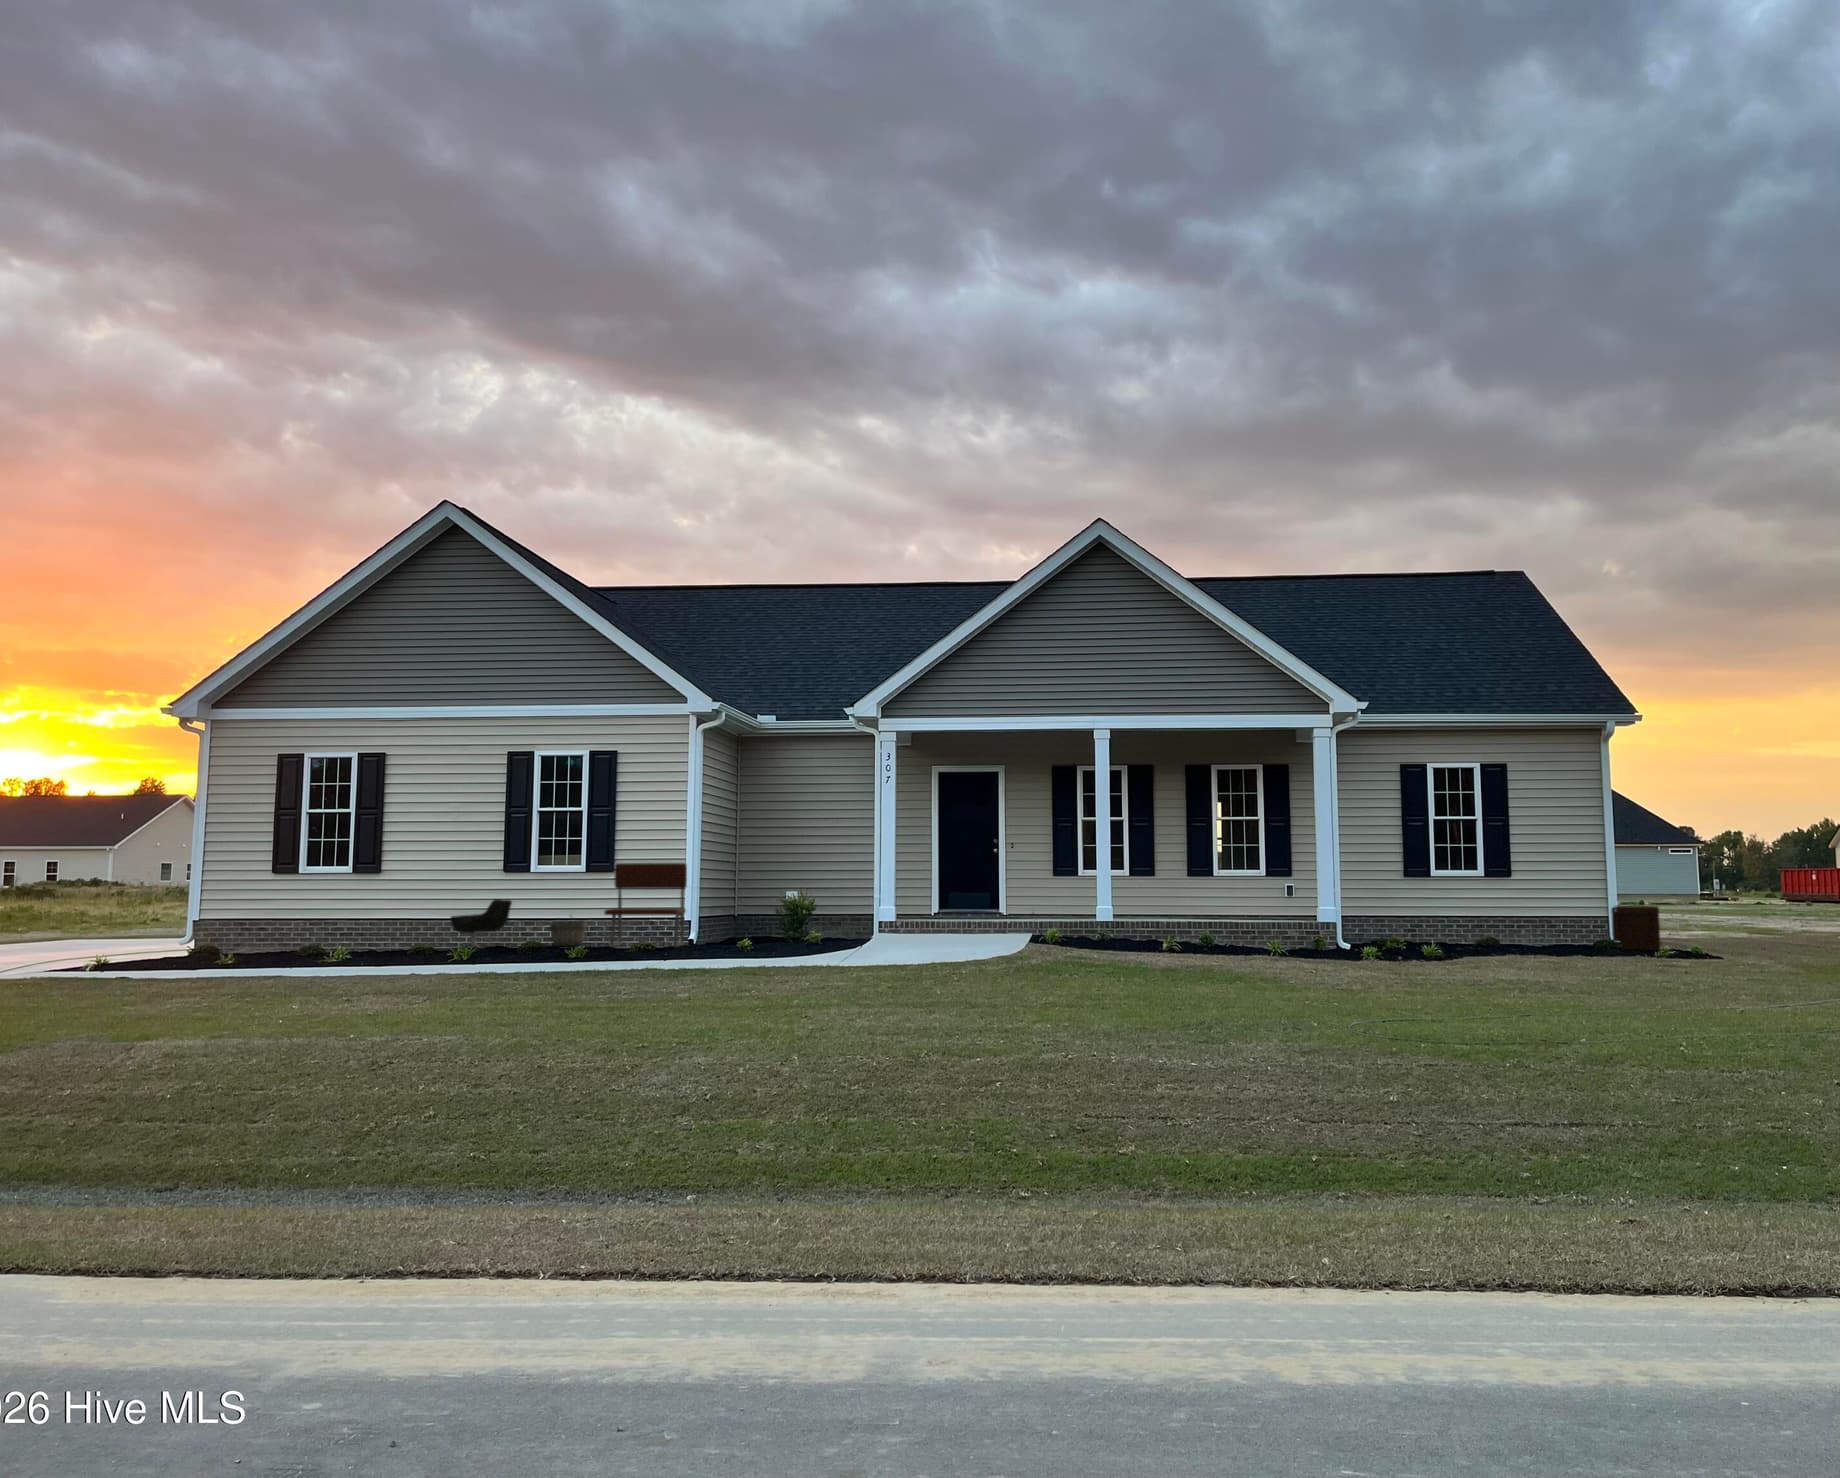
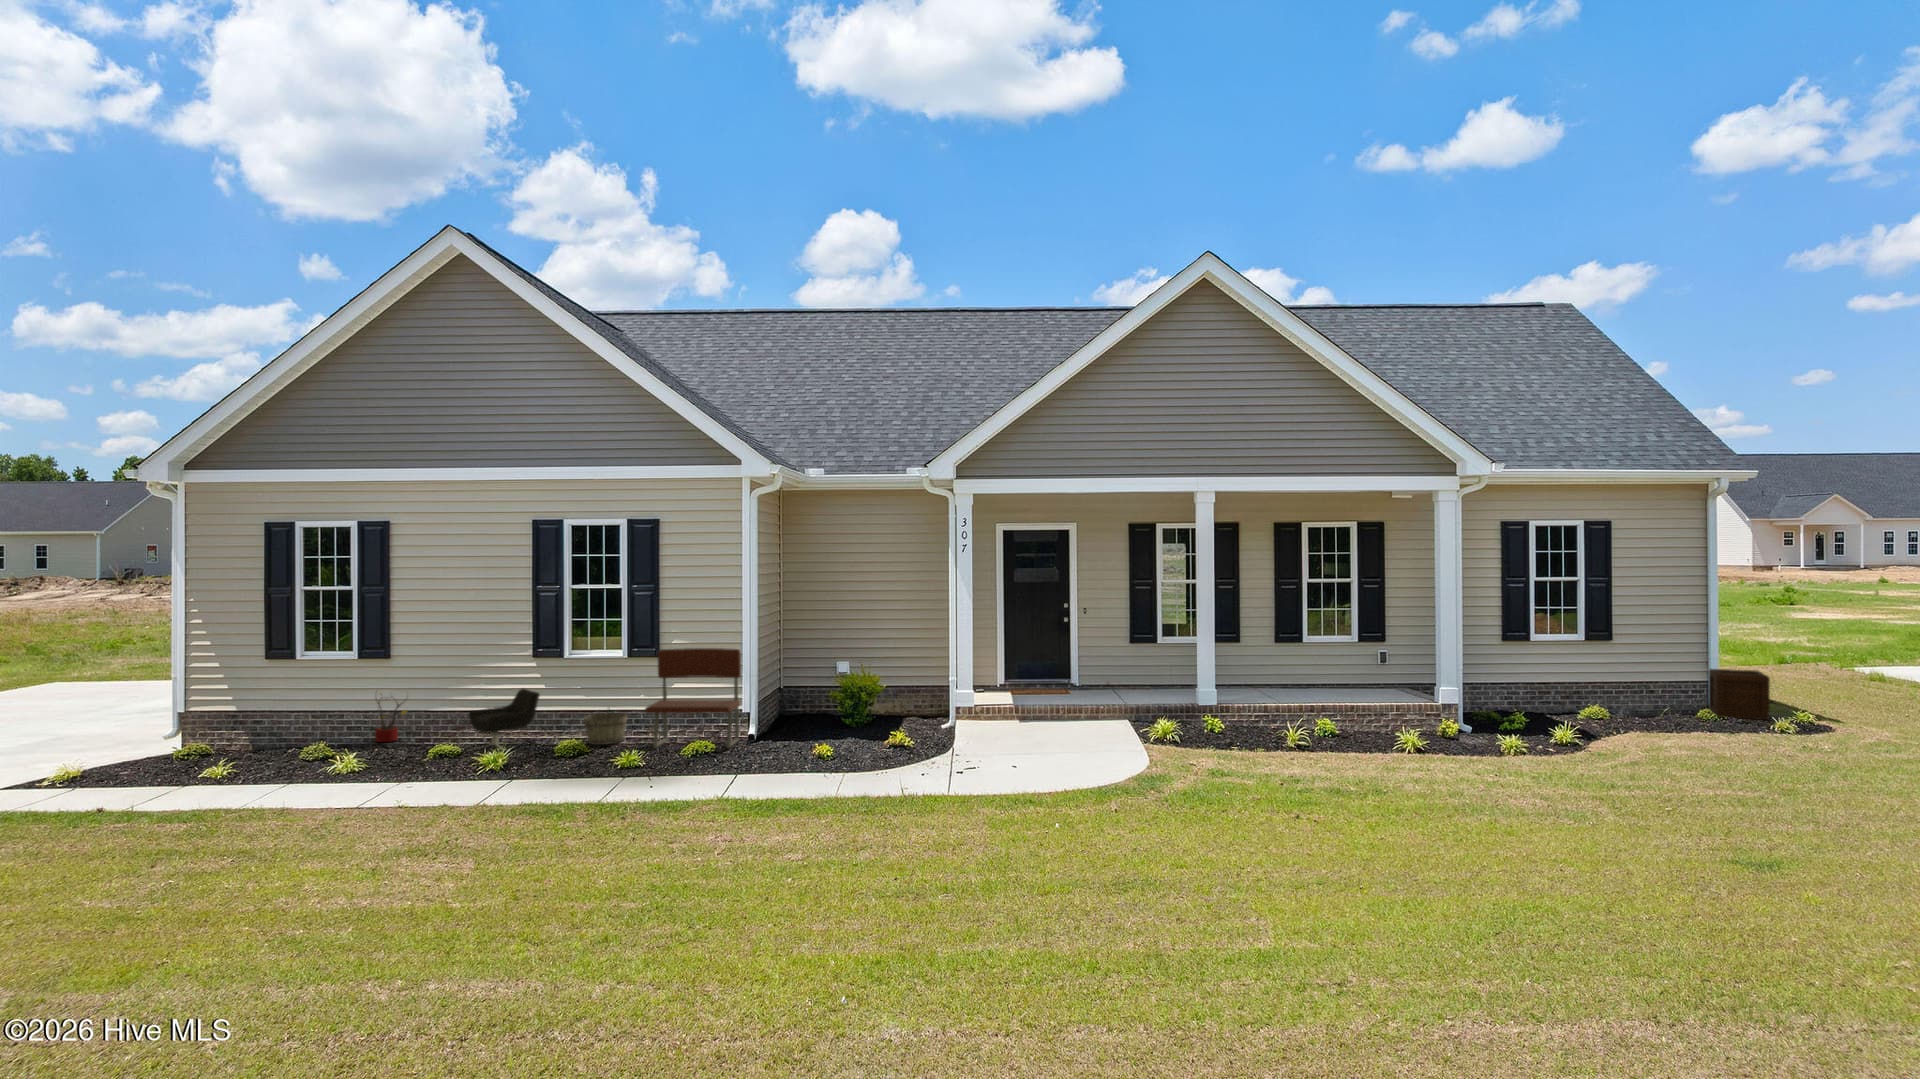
decorative plant: none [367,900,397,944] -> present [375,696,407,742]

